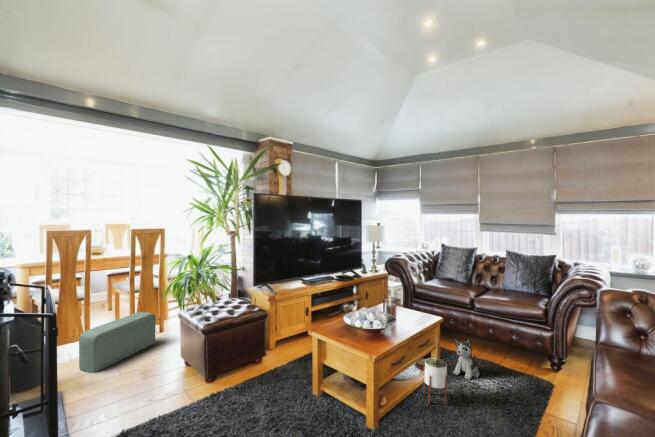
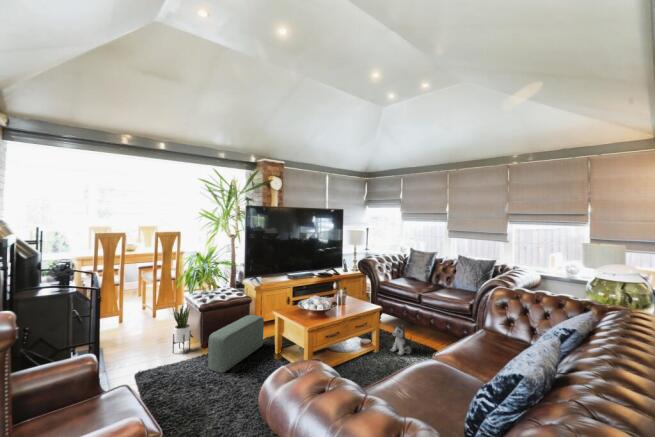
pouf: present [79,312,156,373] -> present [208,315,264,373]
potted plant: present [424,345,447,404] -> present [172,304,191,354]

